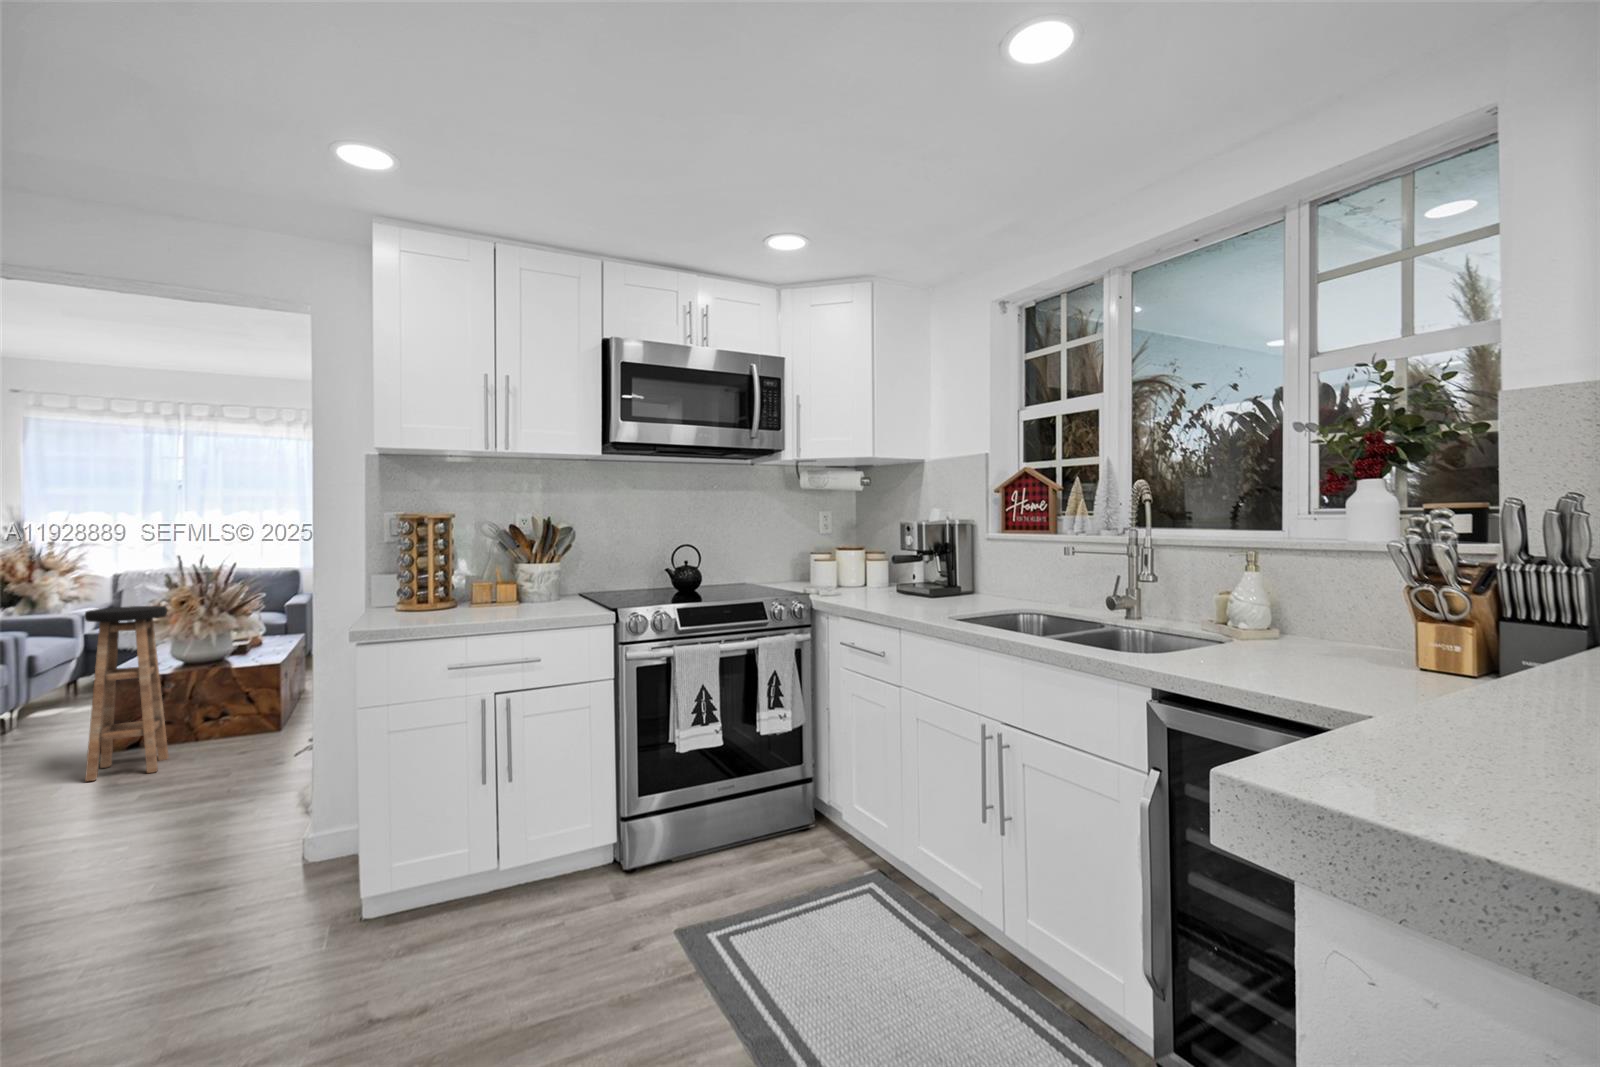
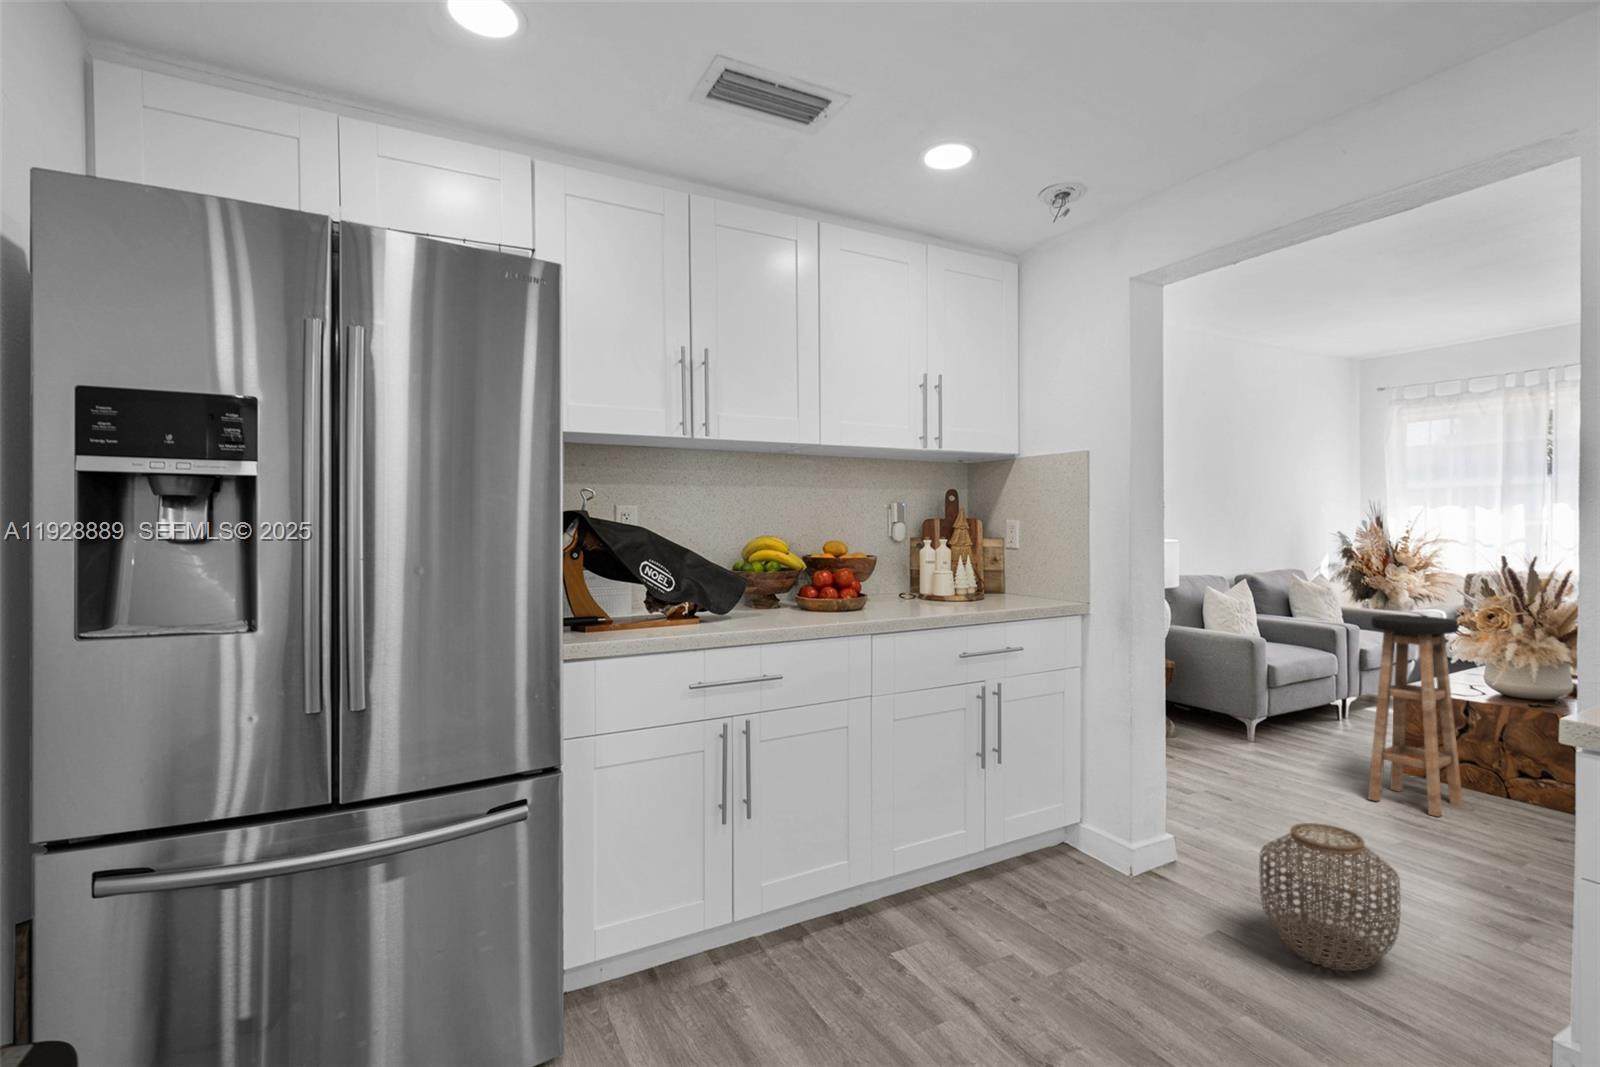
woven basket: none [62,780,200,907] -> present [1260,823,1400,971]

